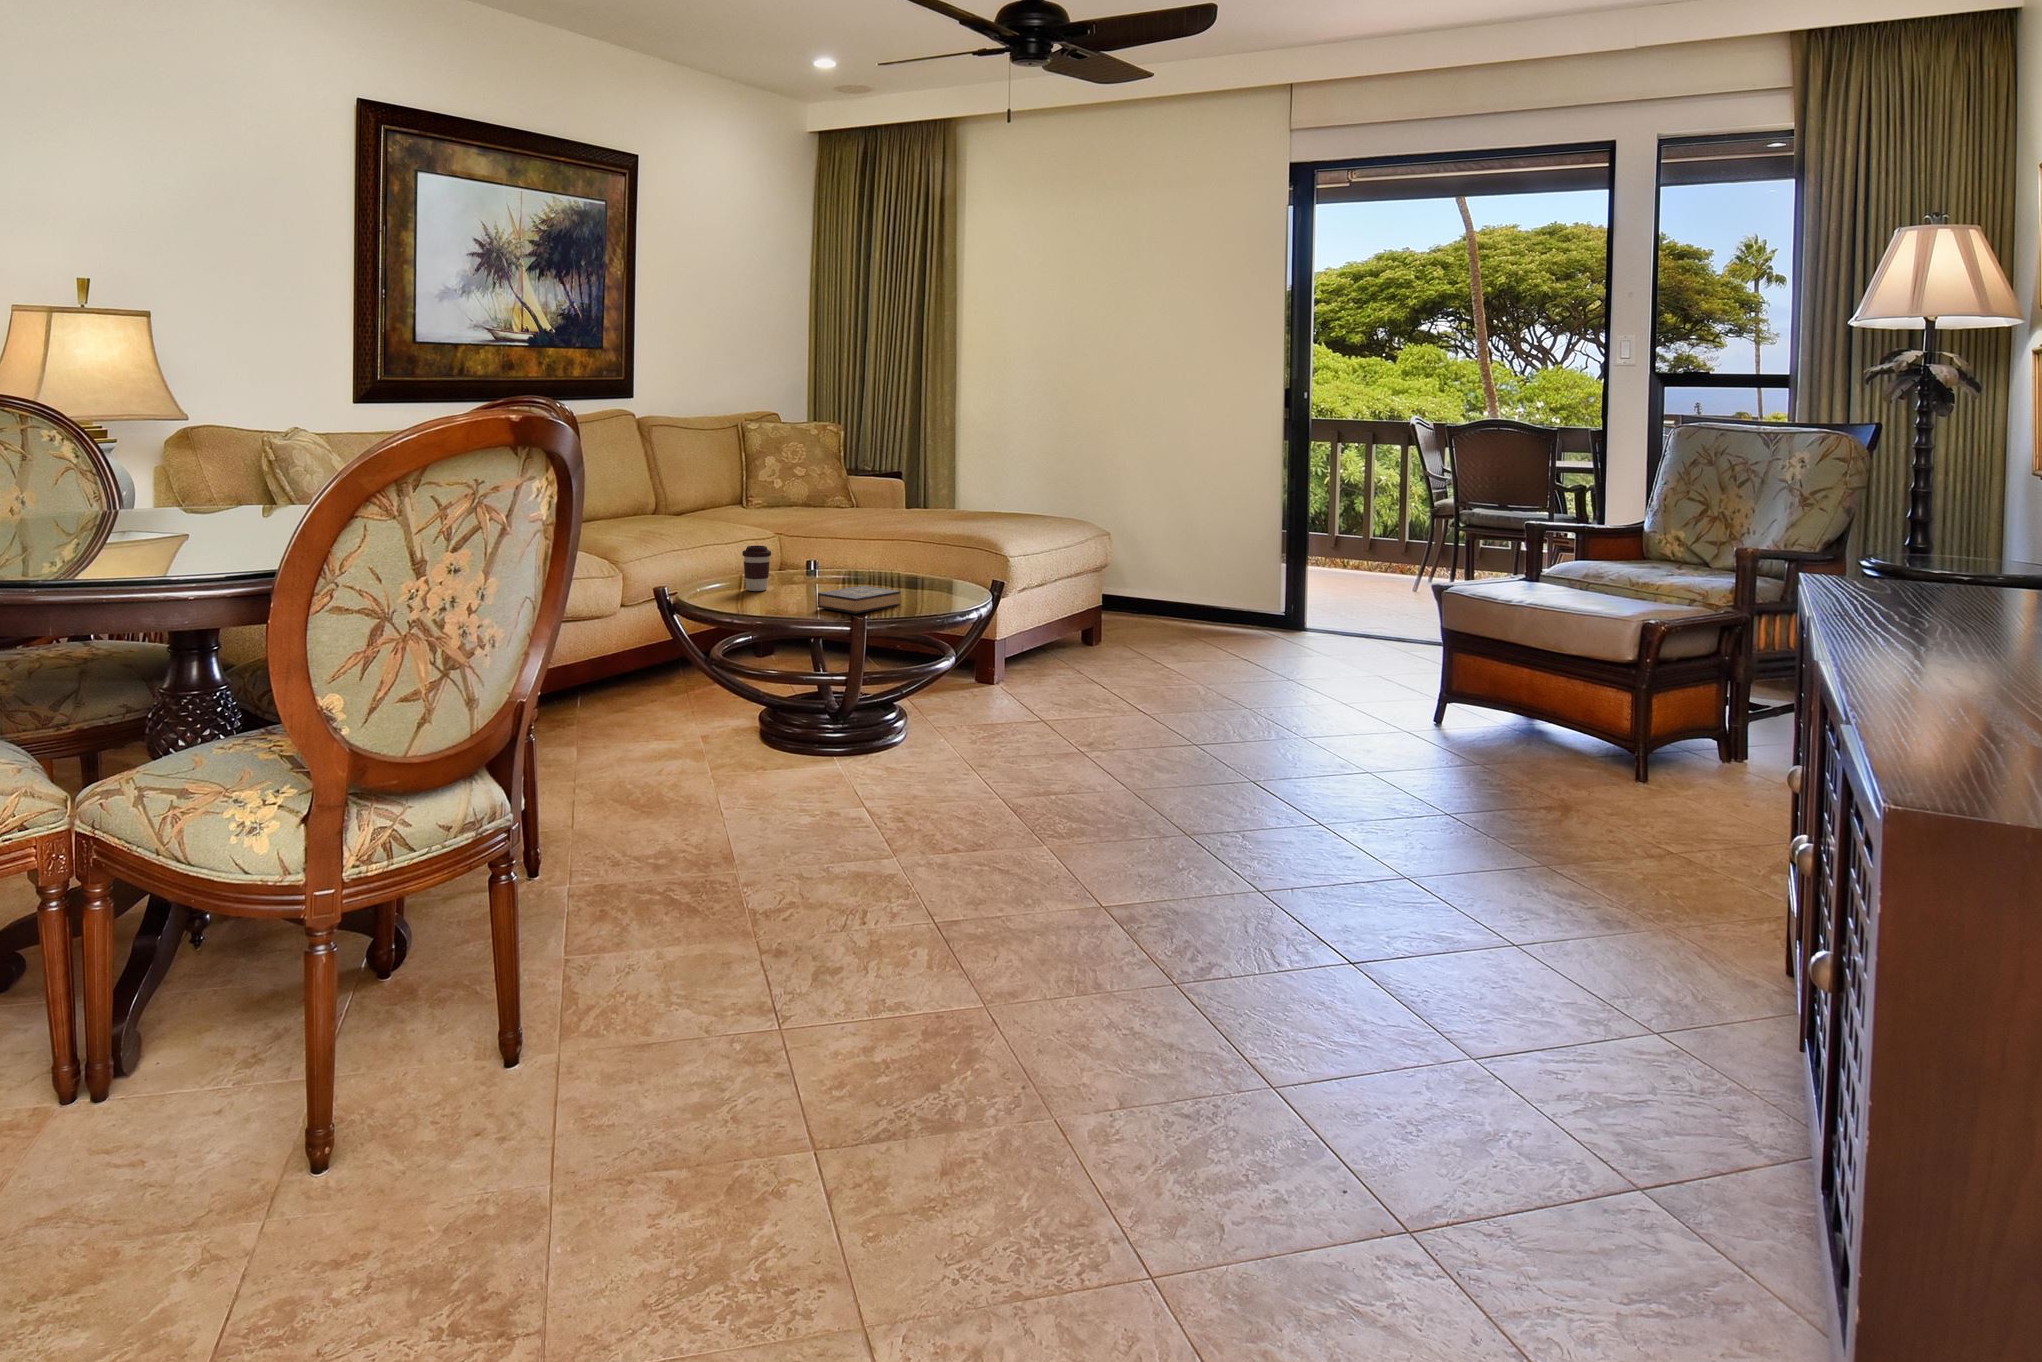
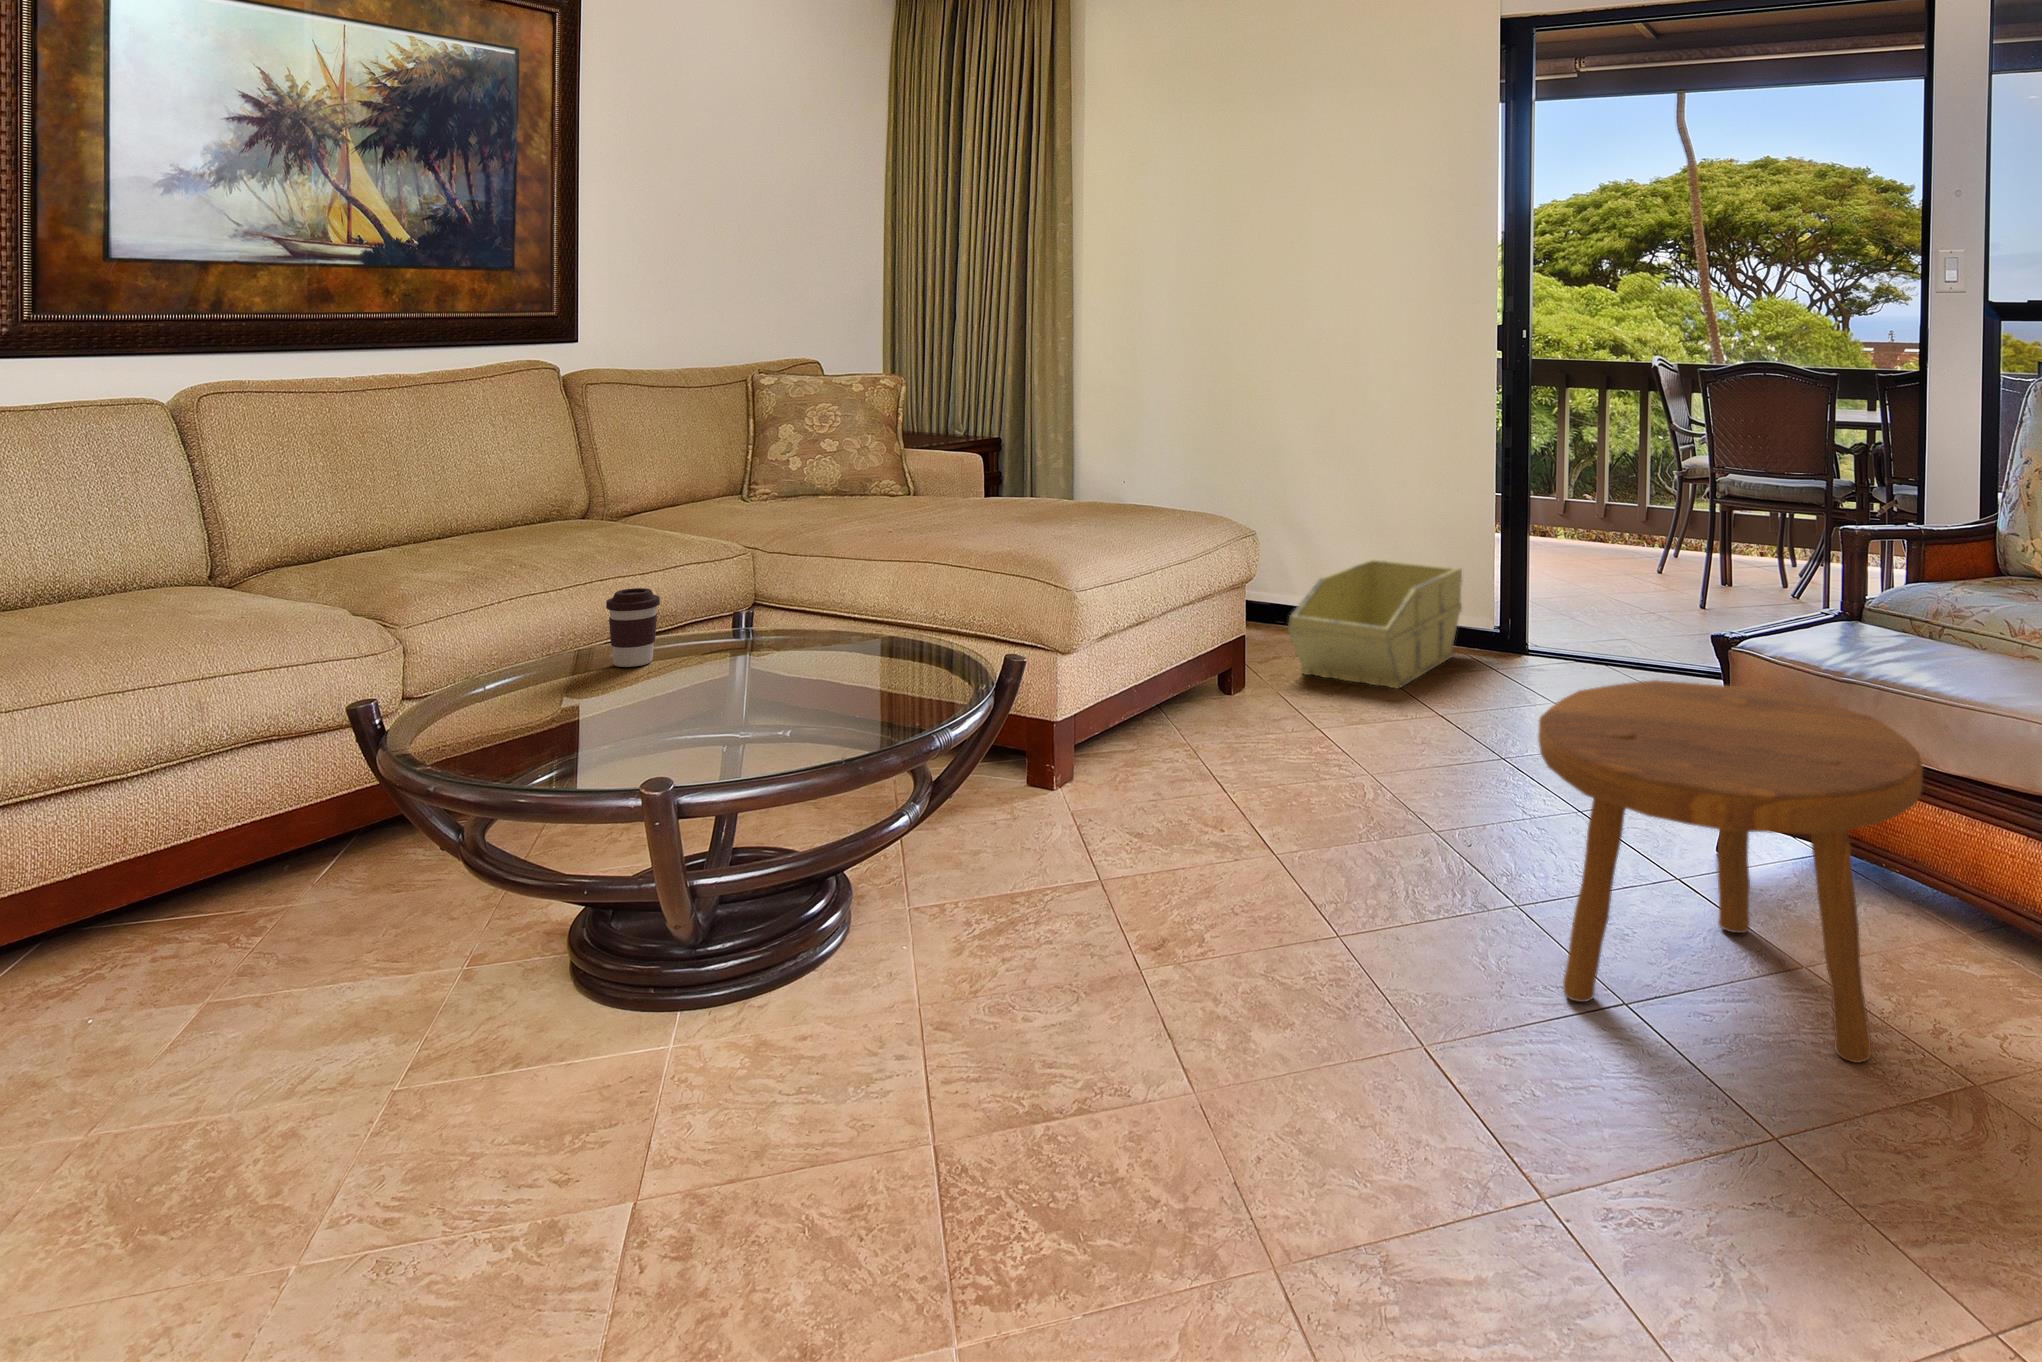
storage bin: none [1132,563,1259,649] -> present [1288,559,1462,688]
hardback book: present [818,586,900,614] -> none [693,660,850,726]
footstool: none [1315,602,1537,789] -> present [1538,680,1923,1063]

